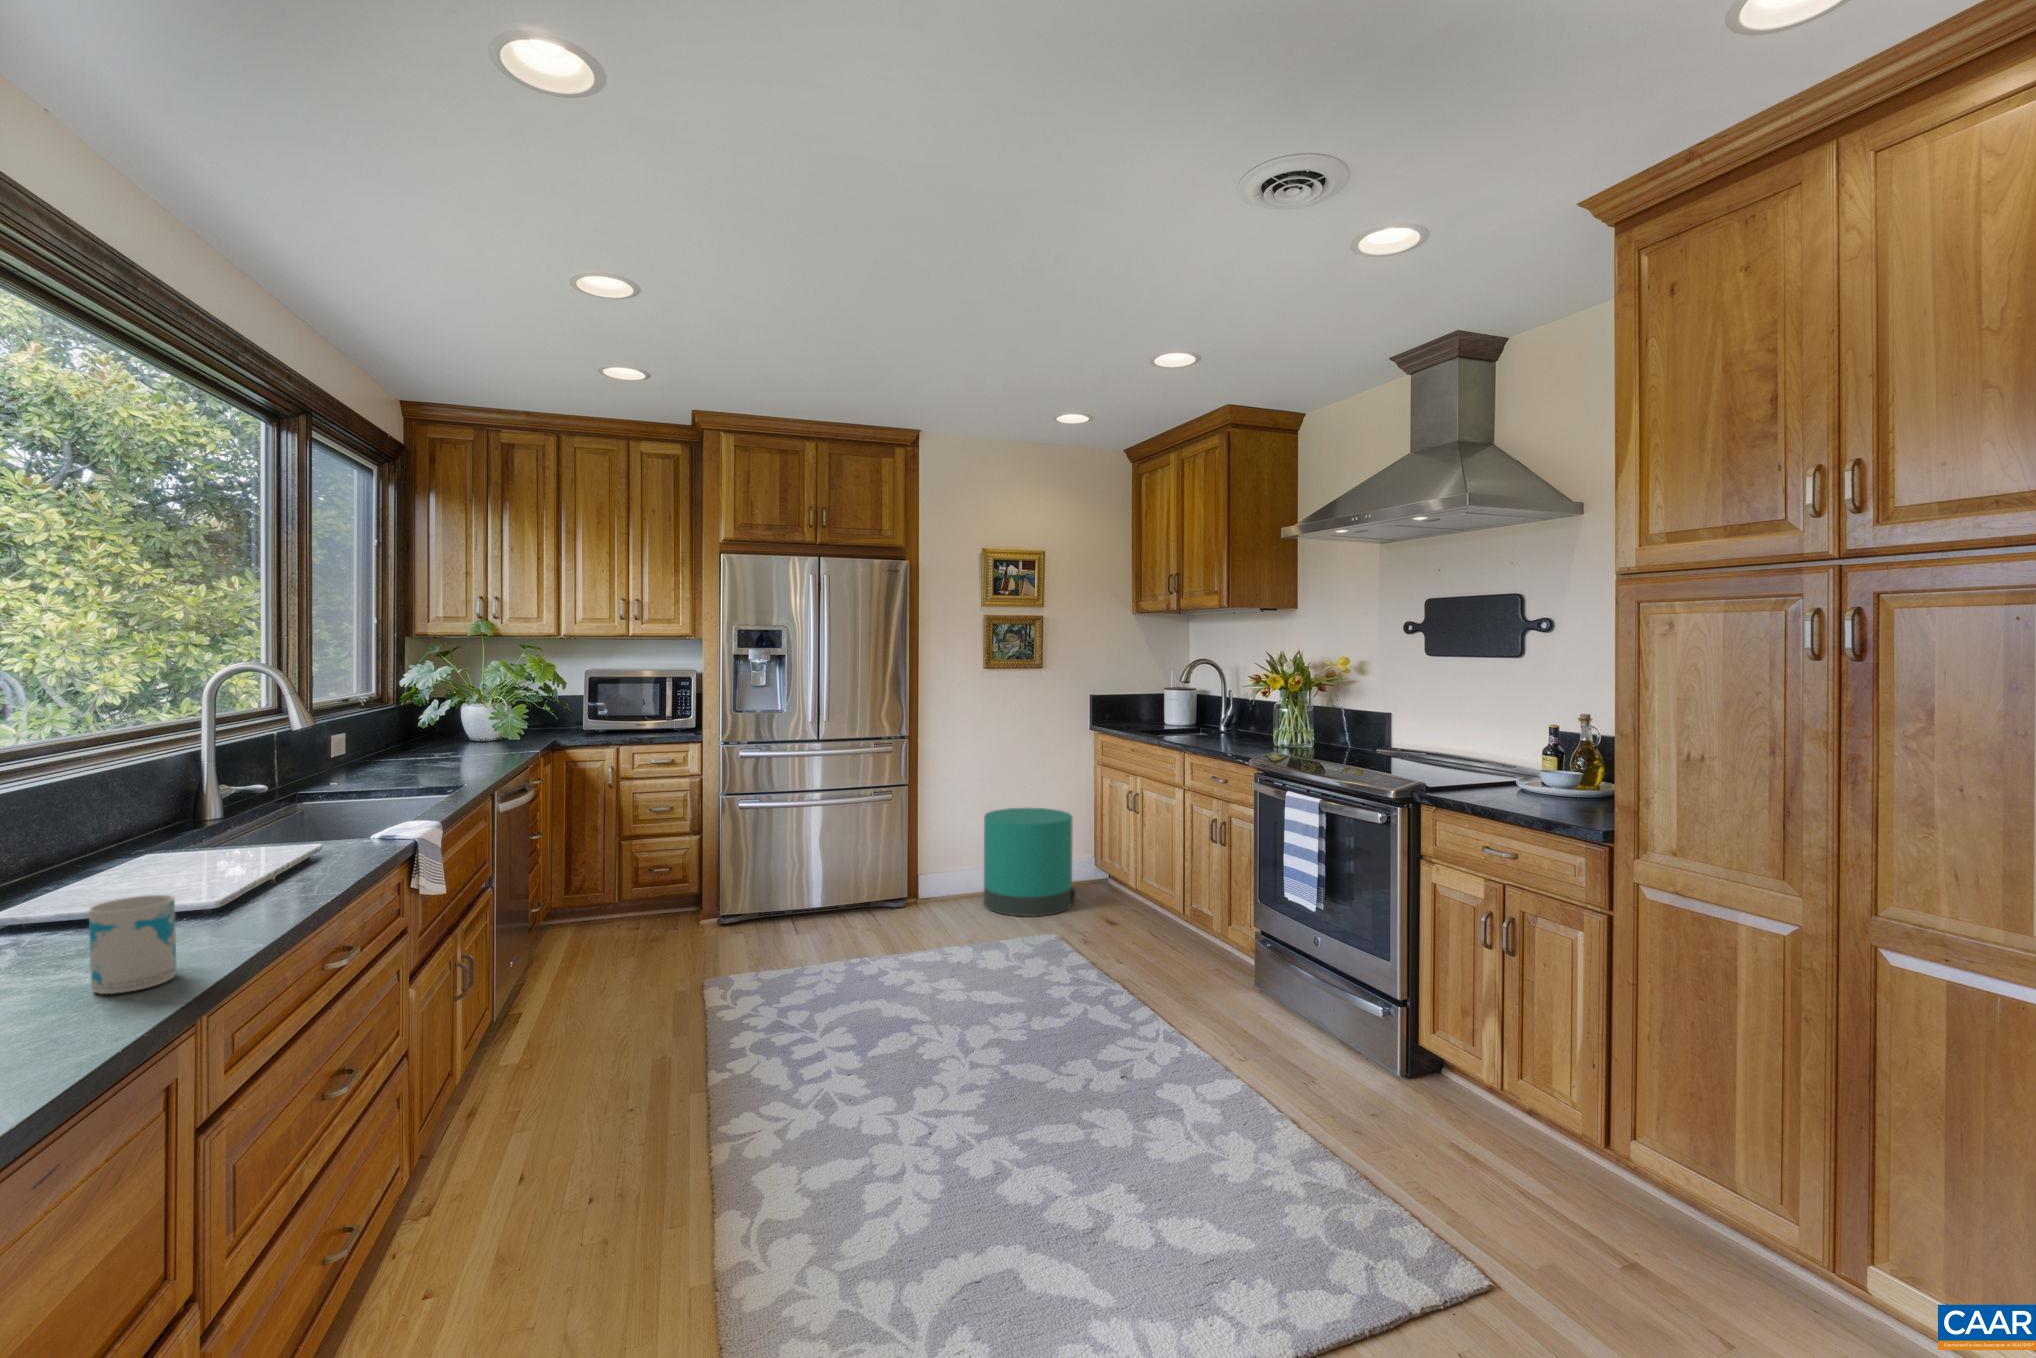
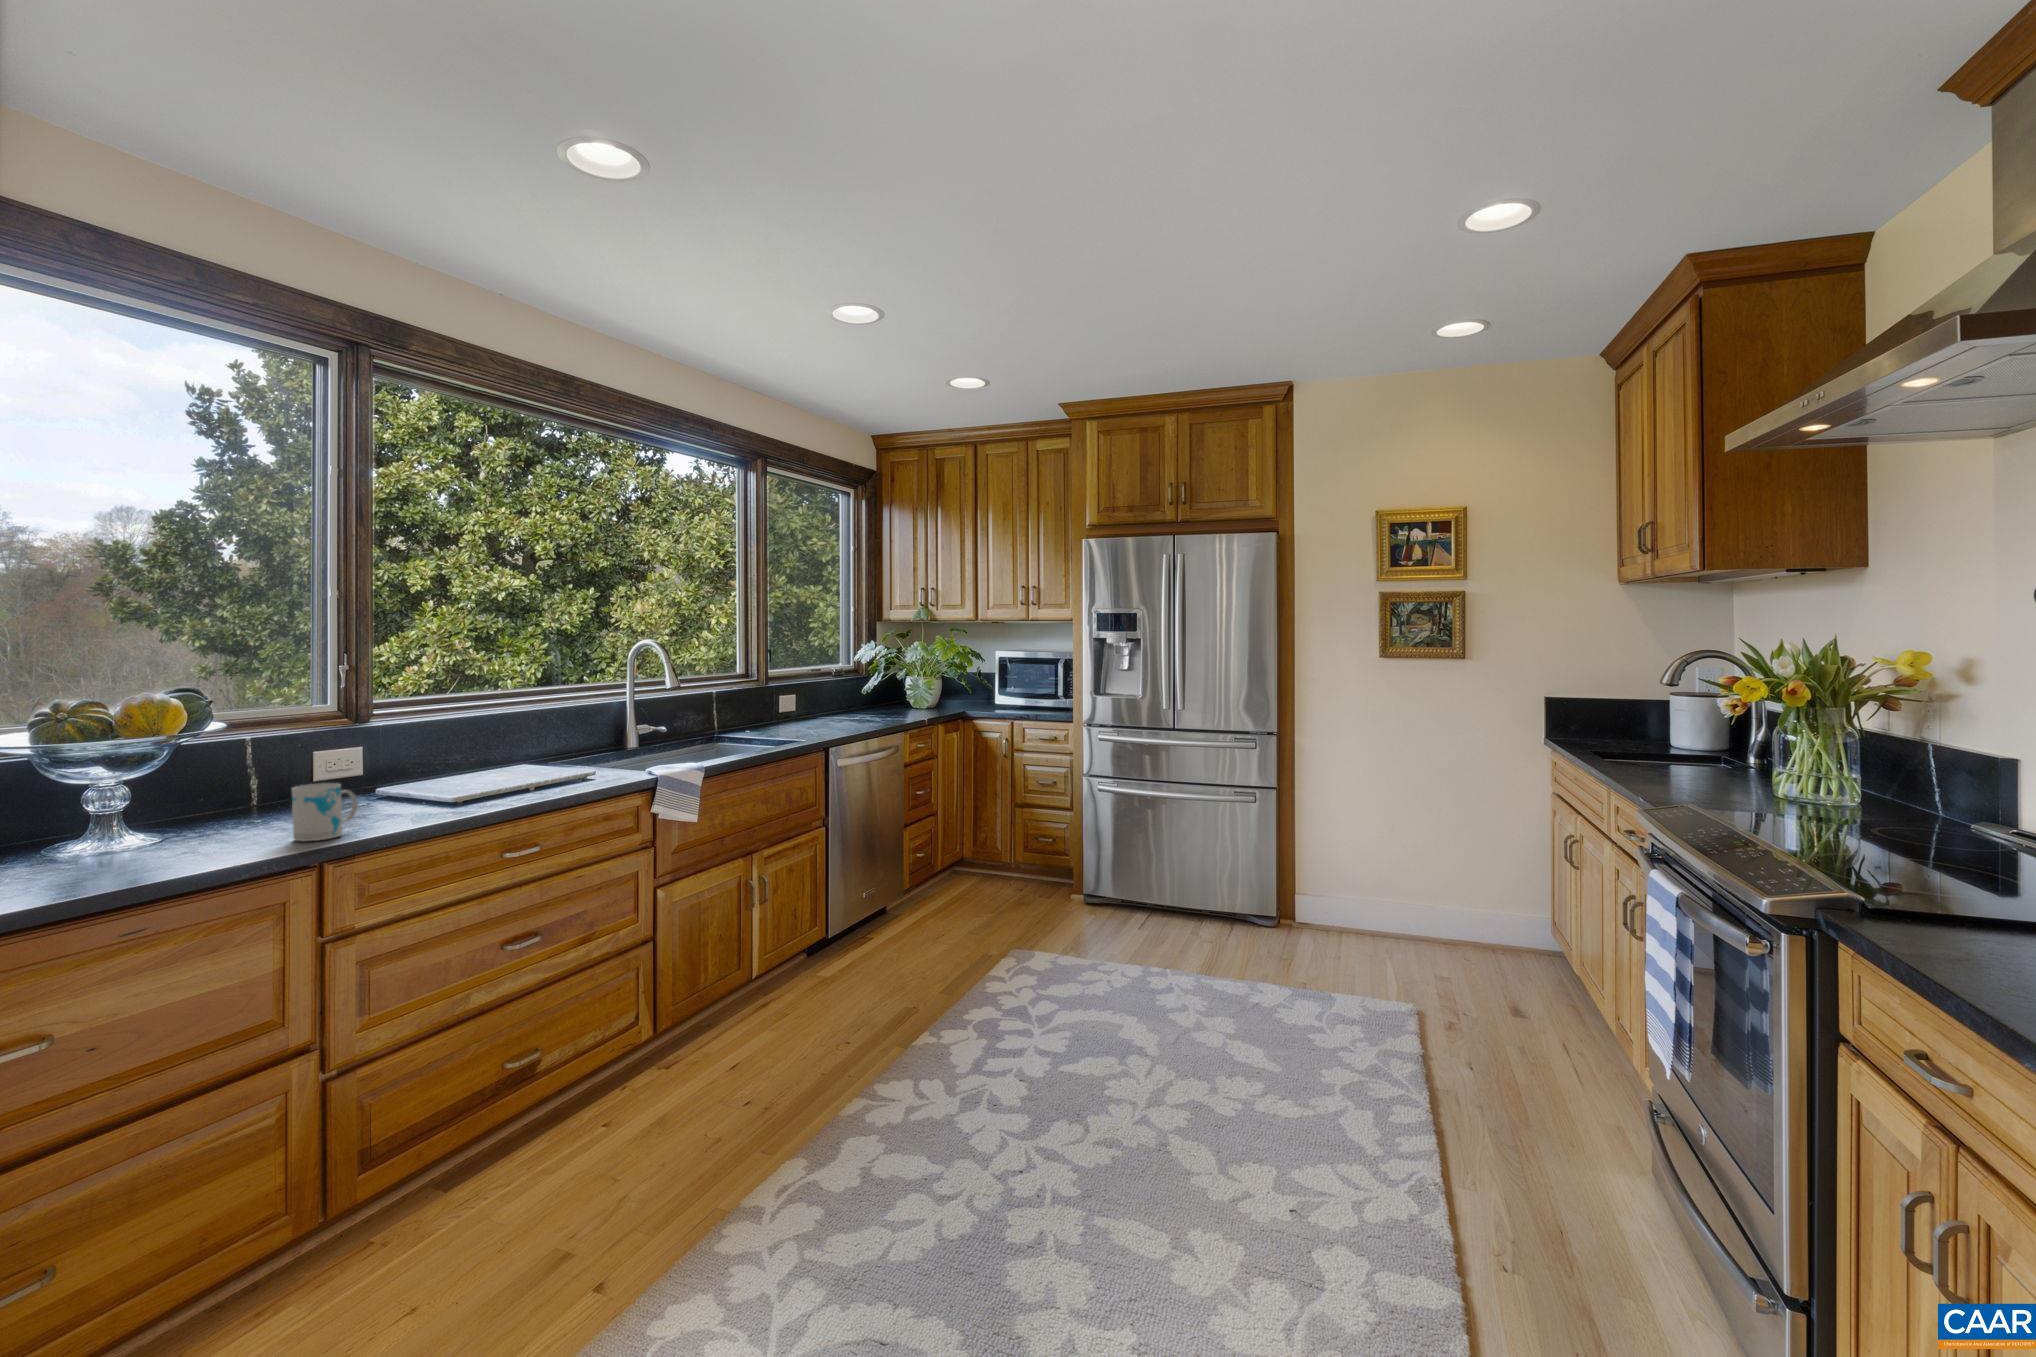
trash can: present [984,808,1076,916] -> none [1359,828,1483,969]

